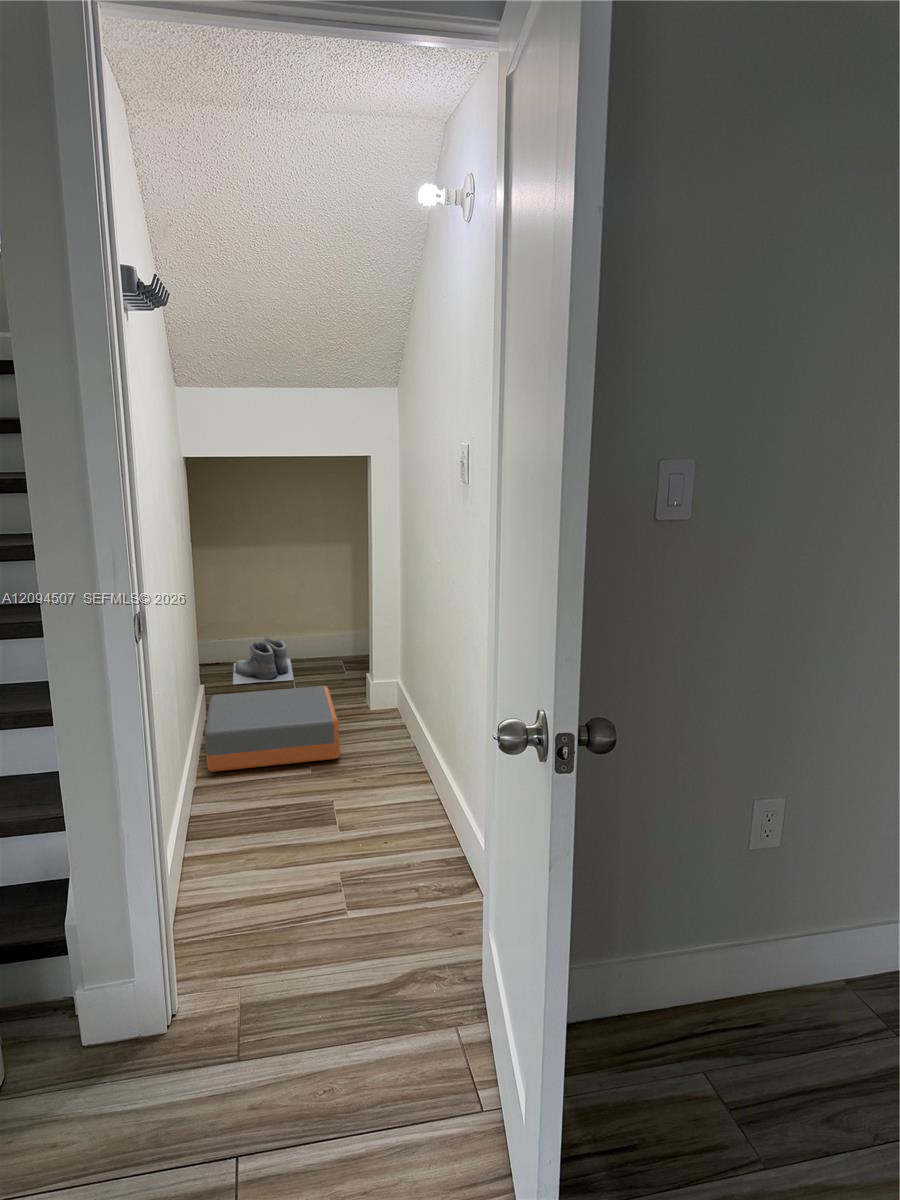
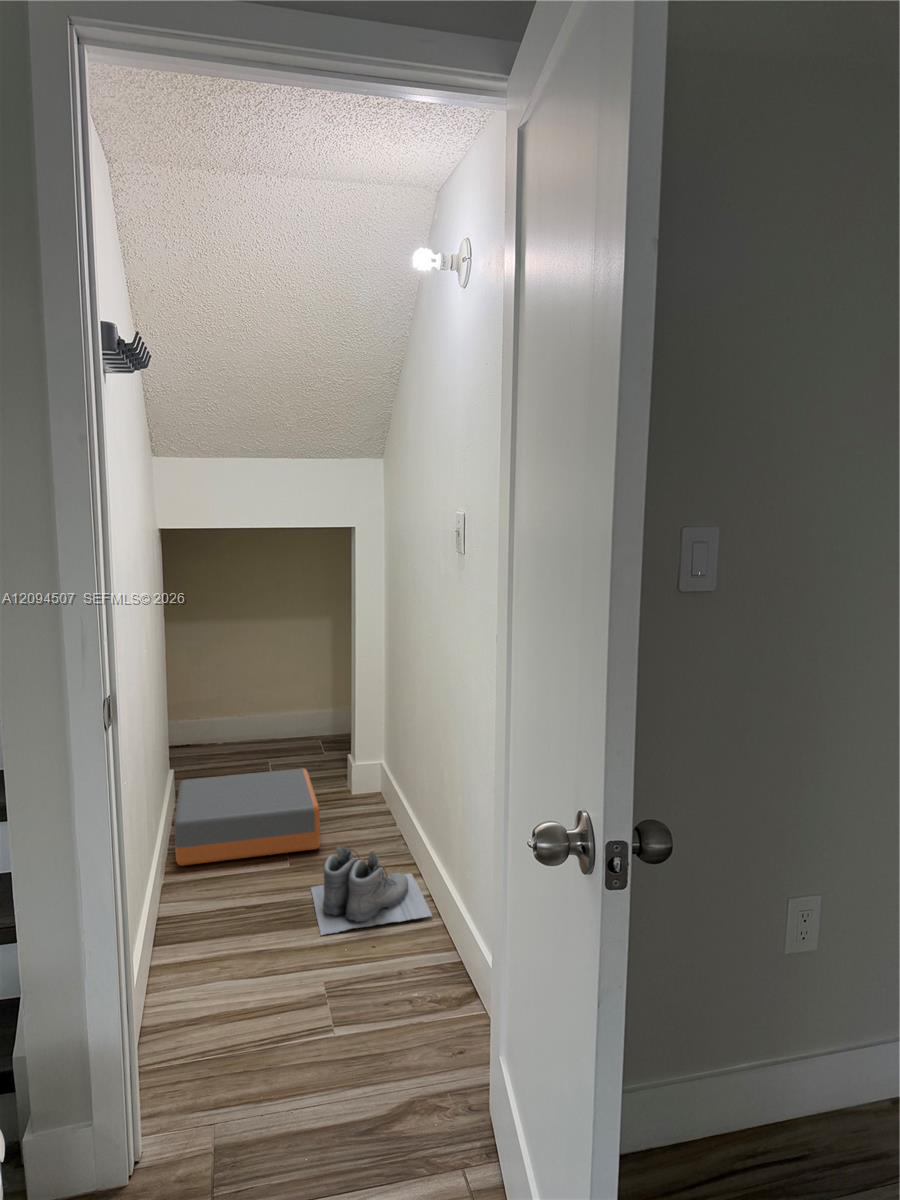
boots: present [233,637,294,685] -> present [311,846,432,935]

